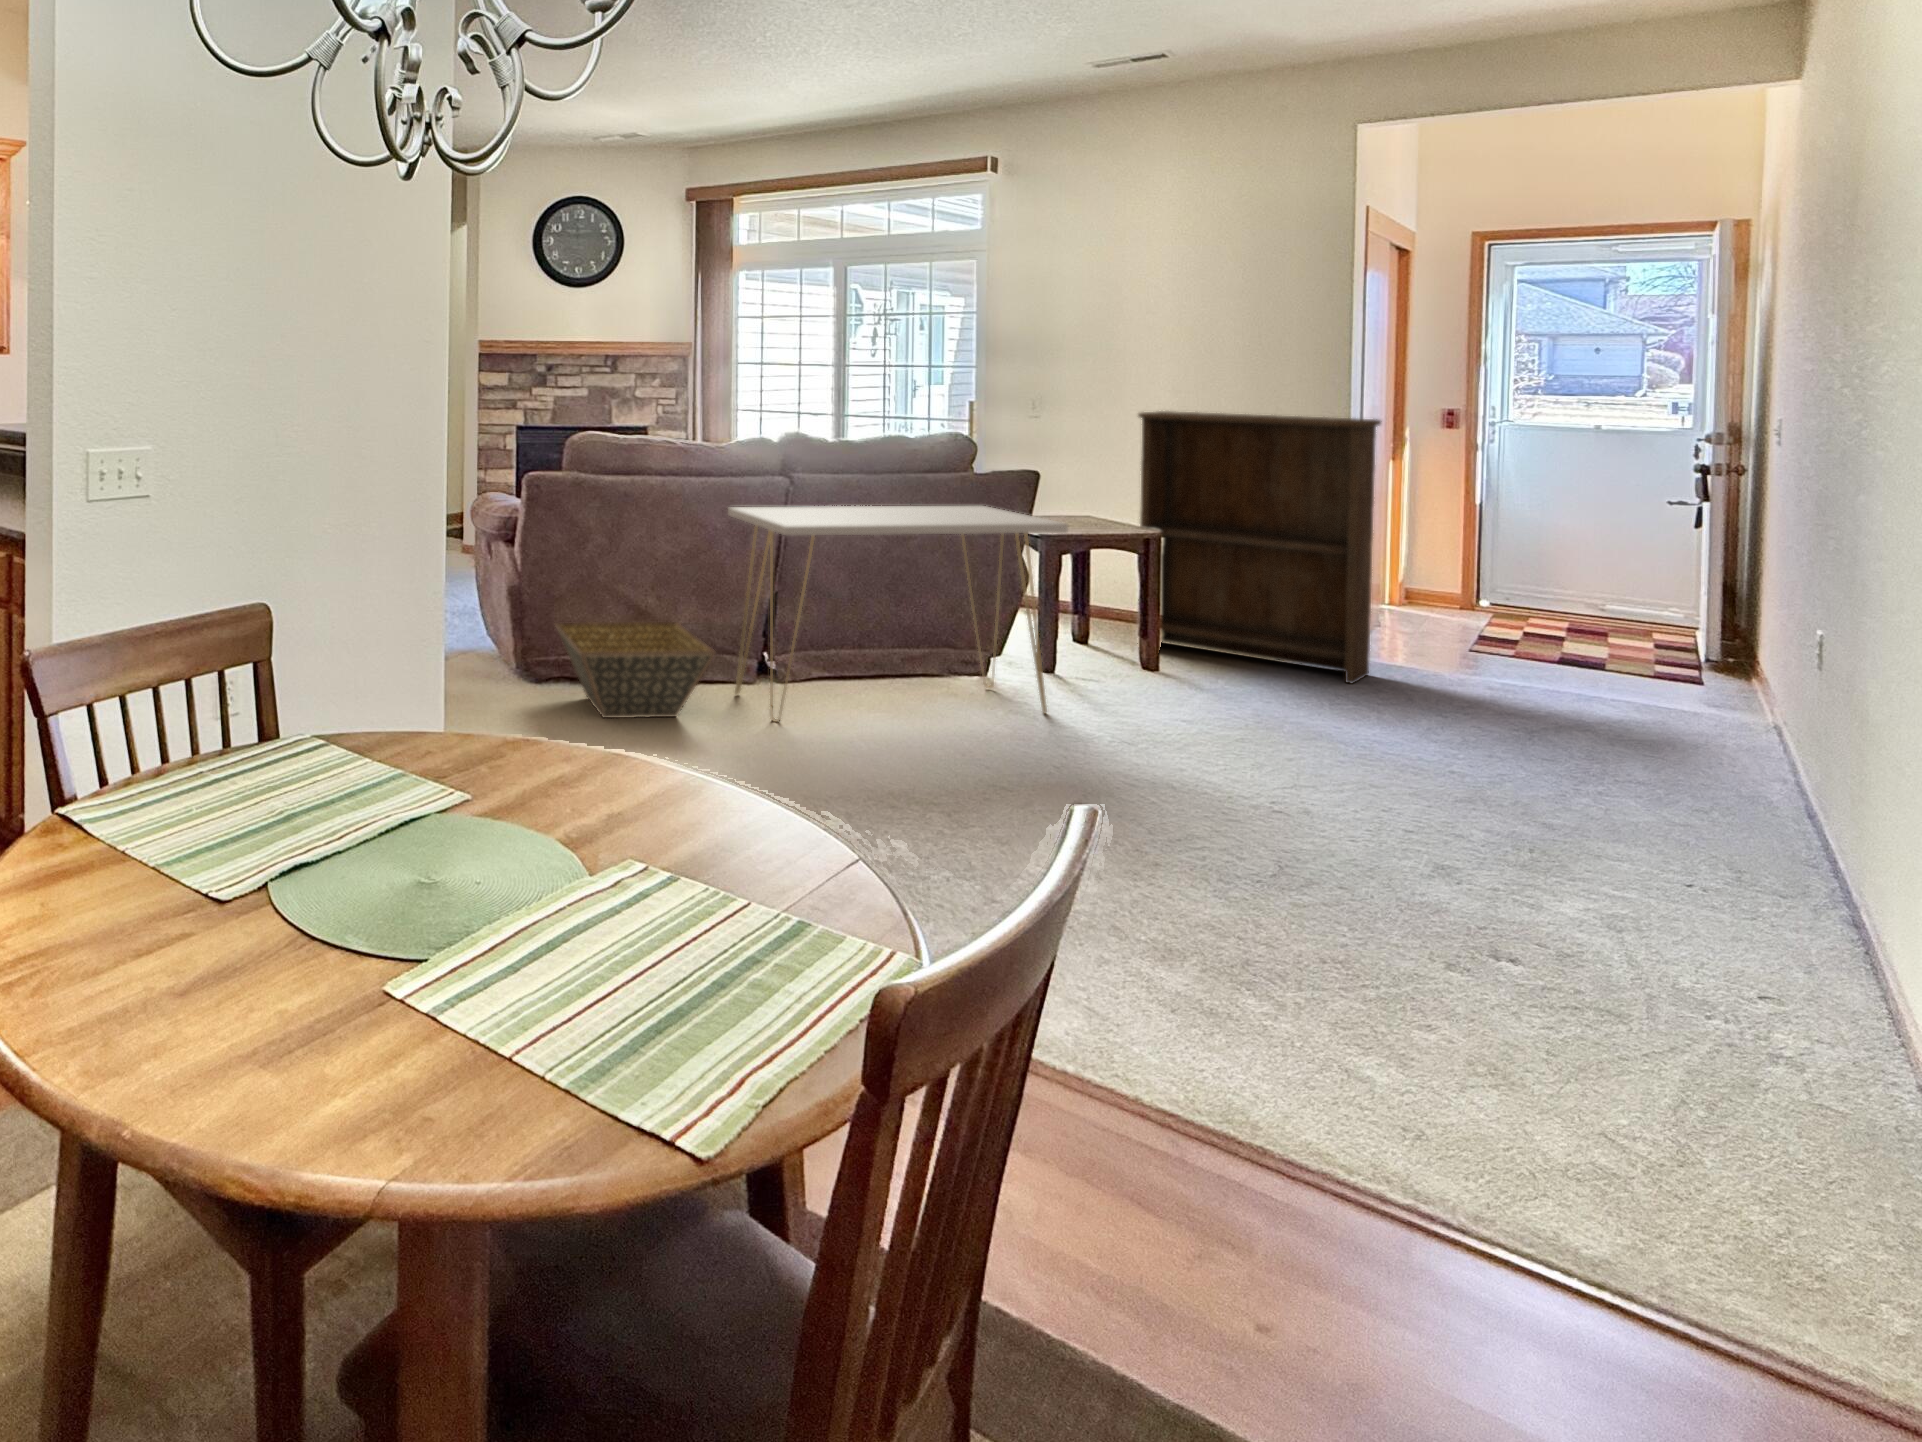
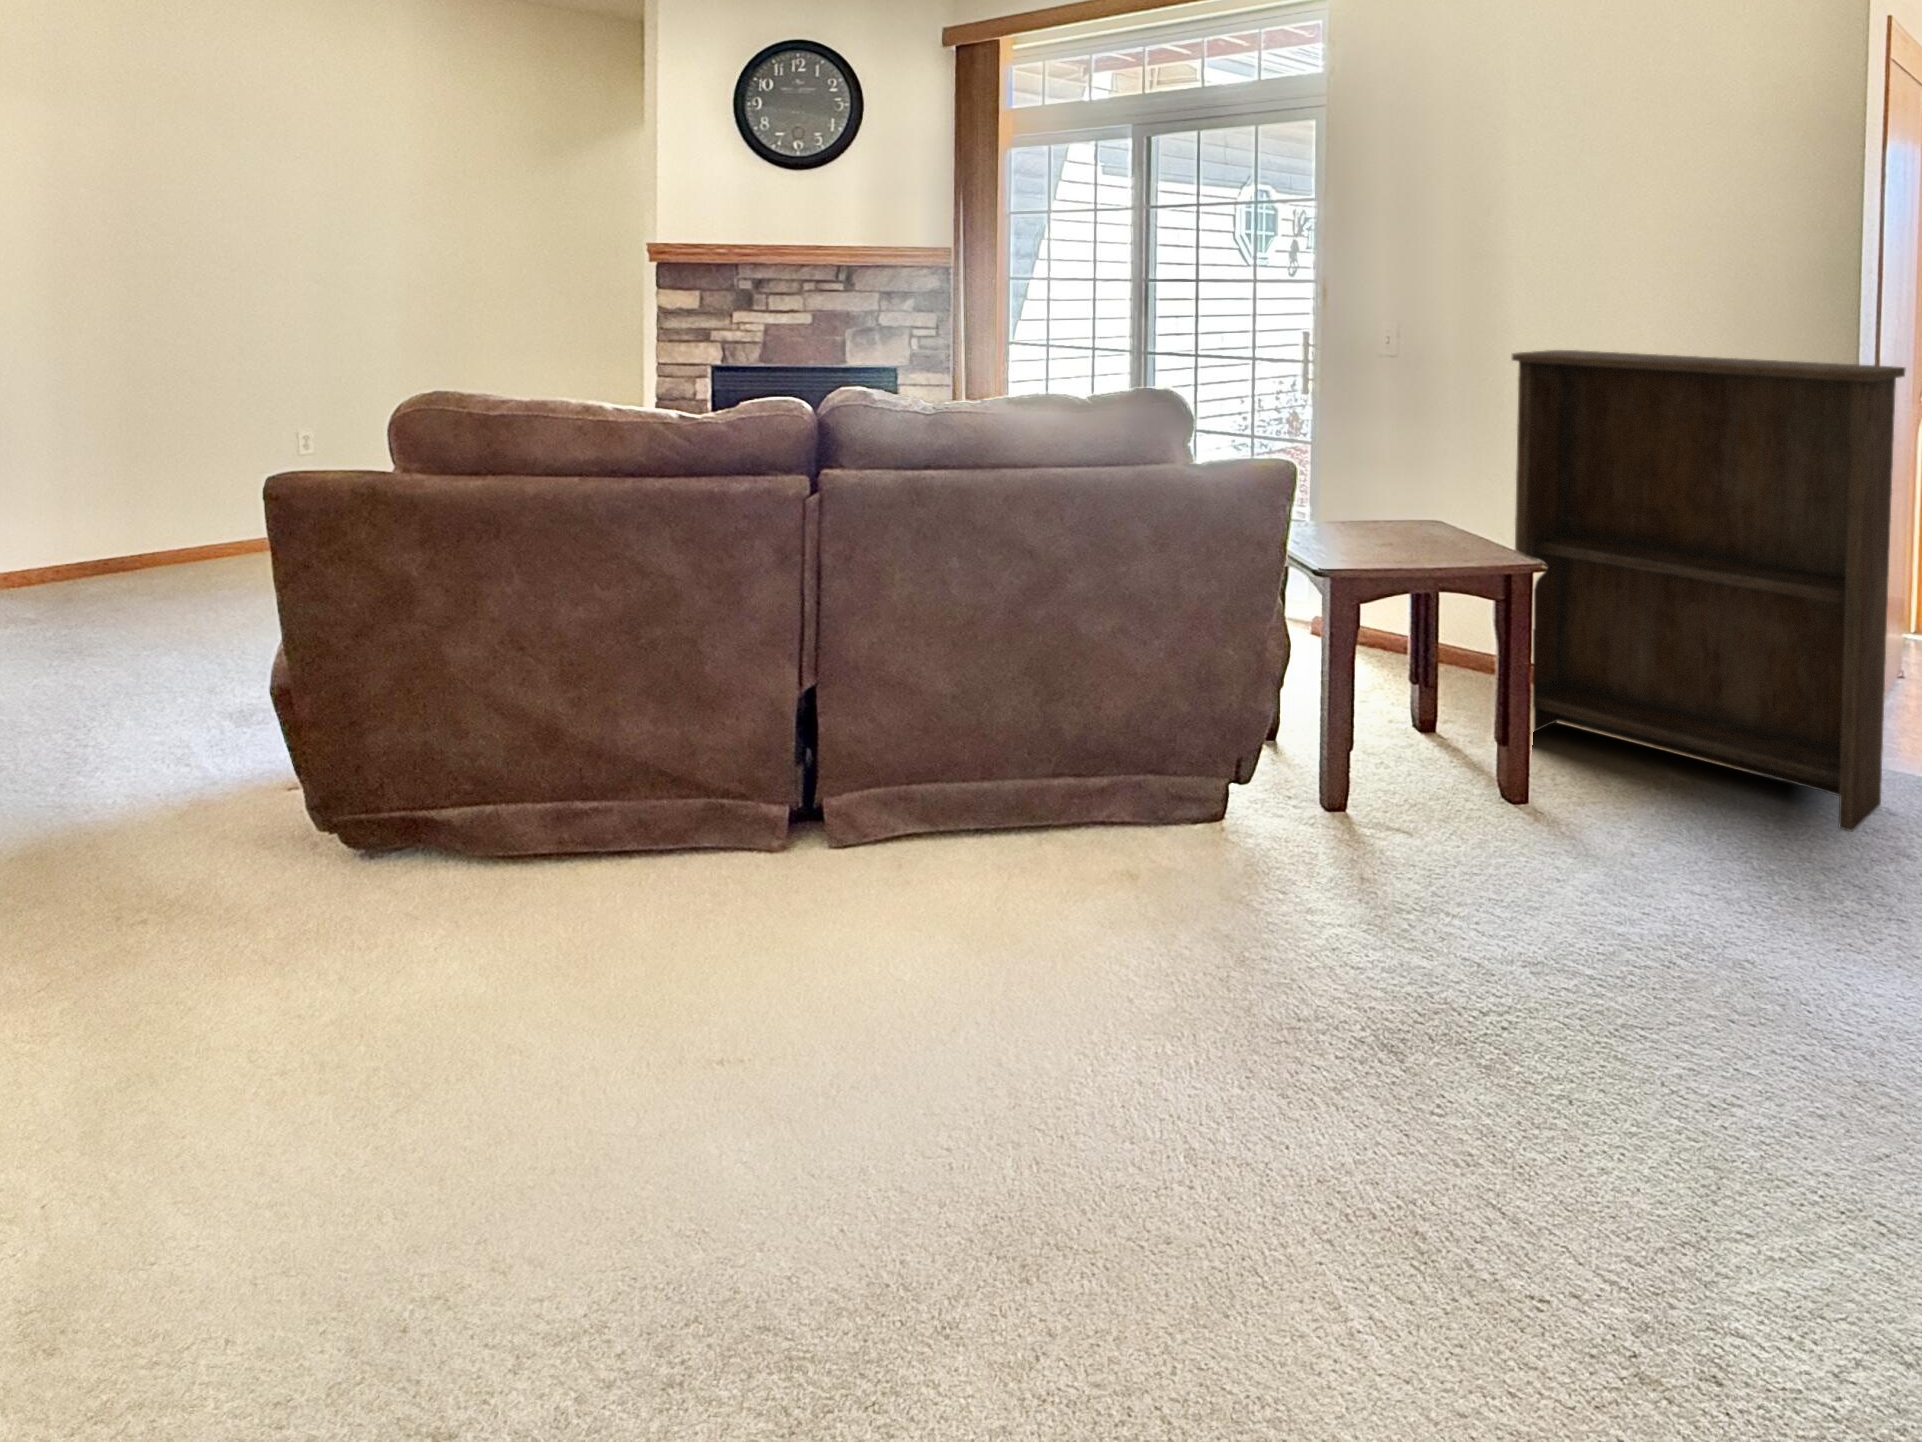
console table: present [728,506,1068,722] -> none [691,525,1294,987]
basket: present [556,622,716,718] -> none [266,749,612,980]

